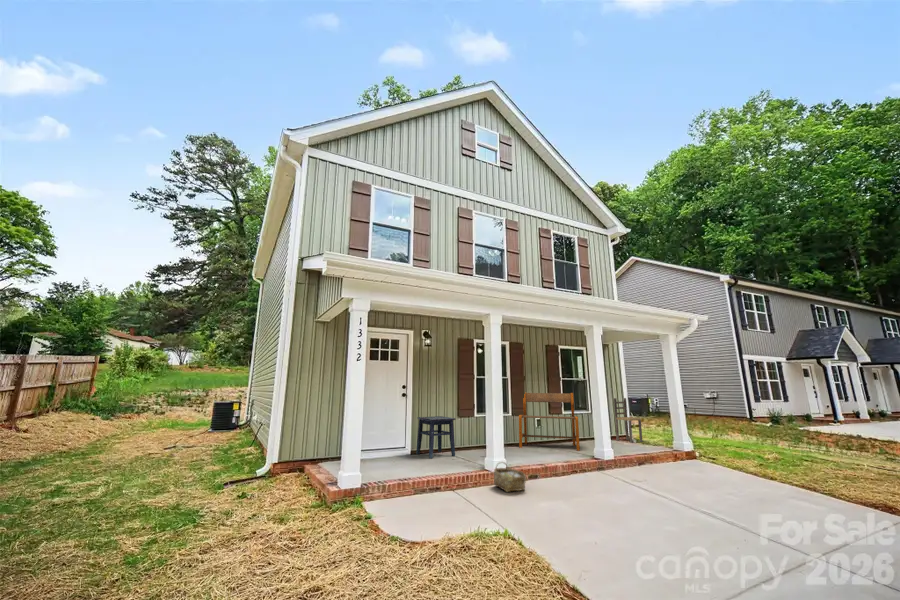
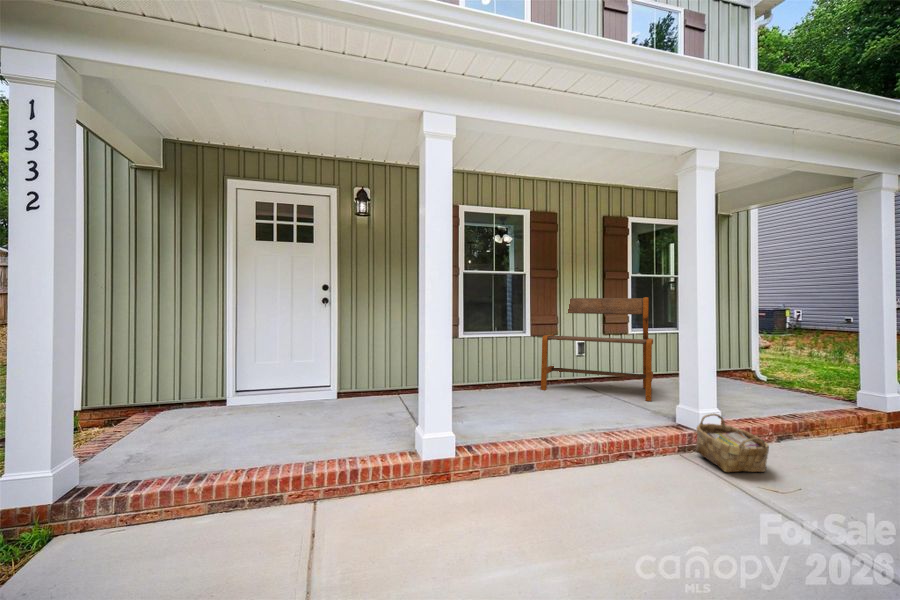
chair: present [614,398,643,443] -> none [730,307,781,384]
side table: present [416,416,455,458] -> none [346,337,405,411]
woven basket: present [494,463,526,492] -> present [696,413,769,472]

